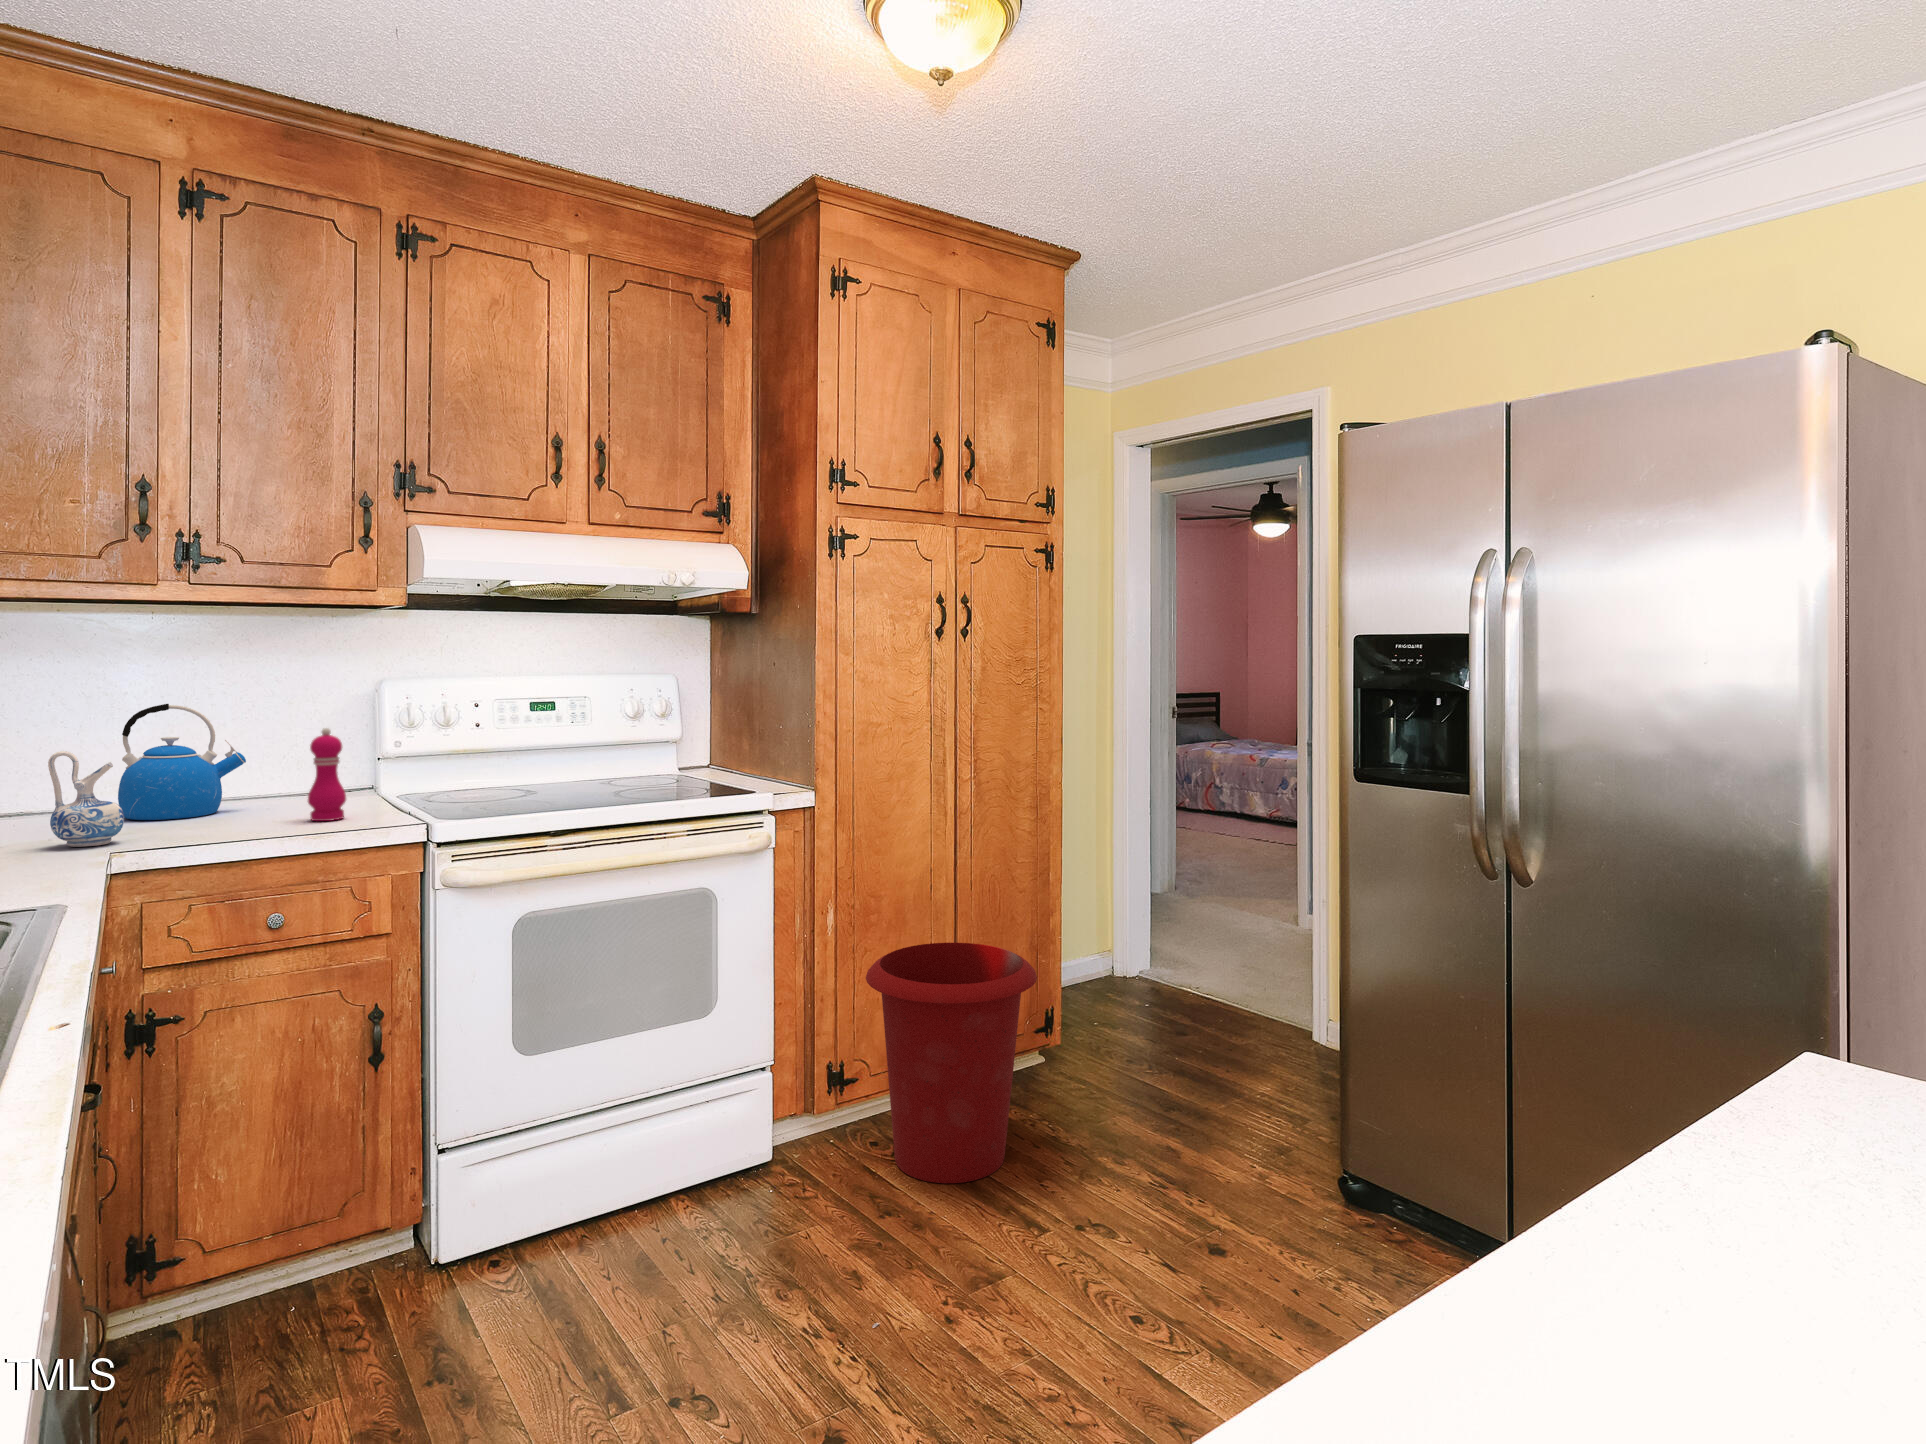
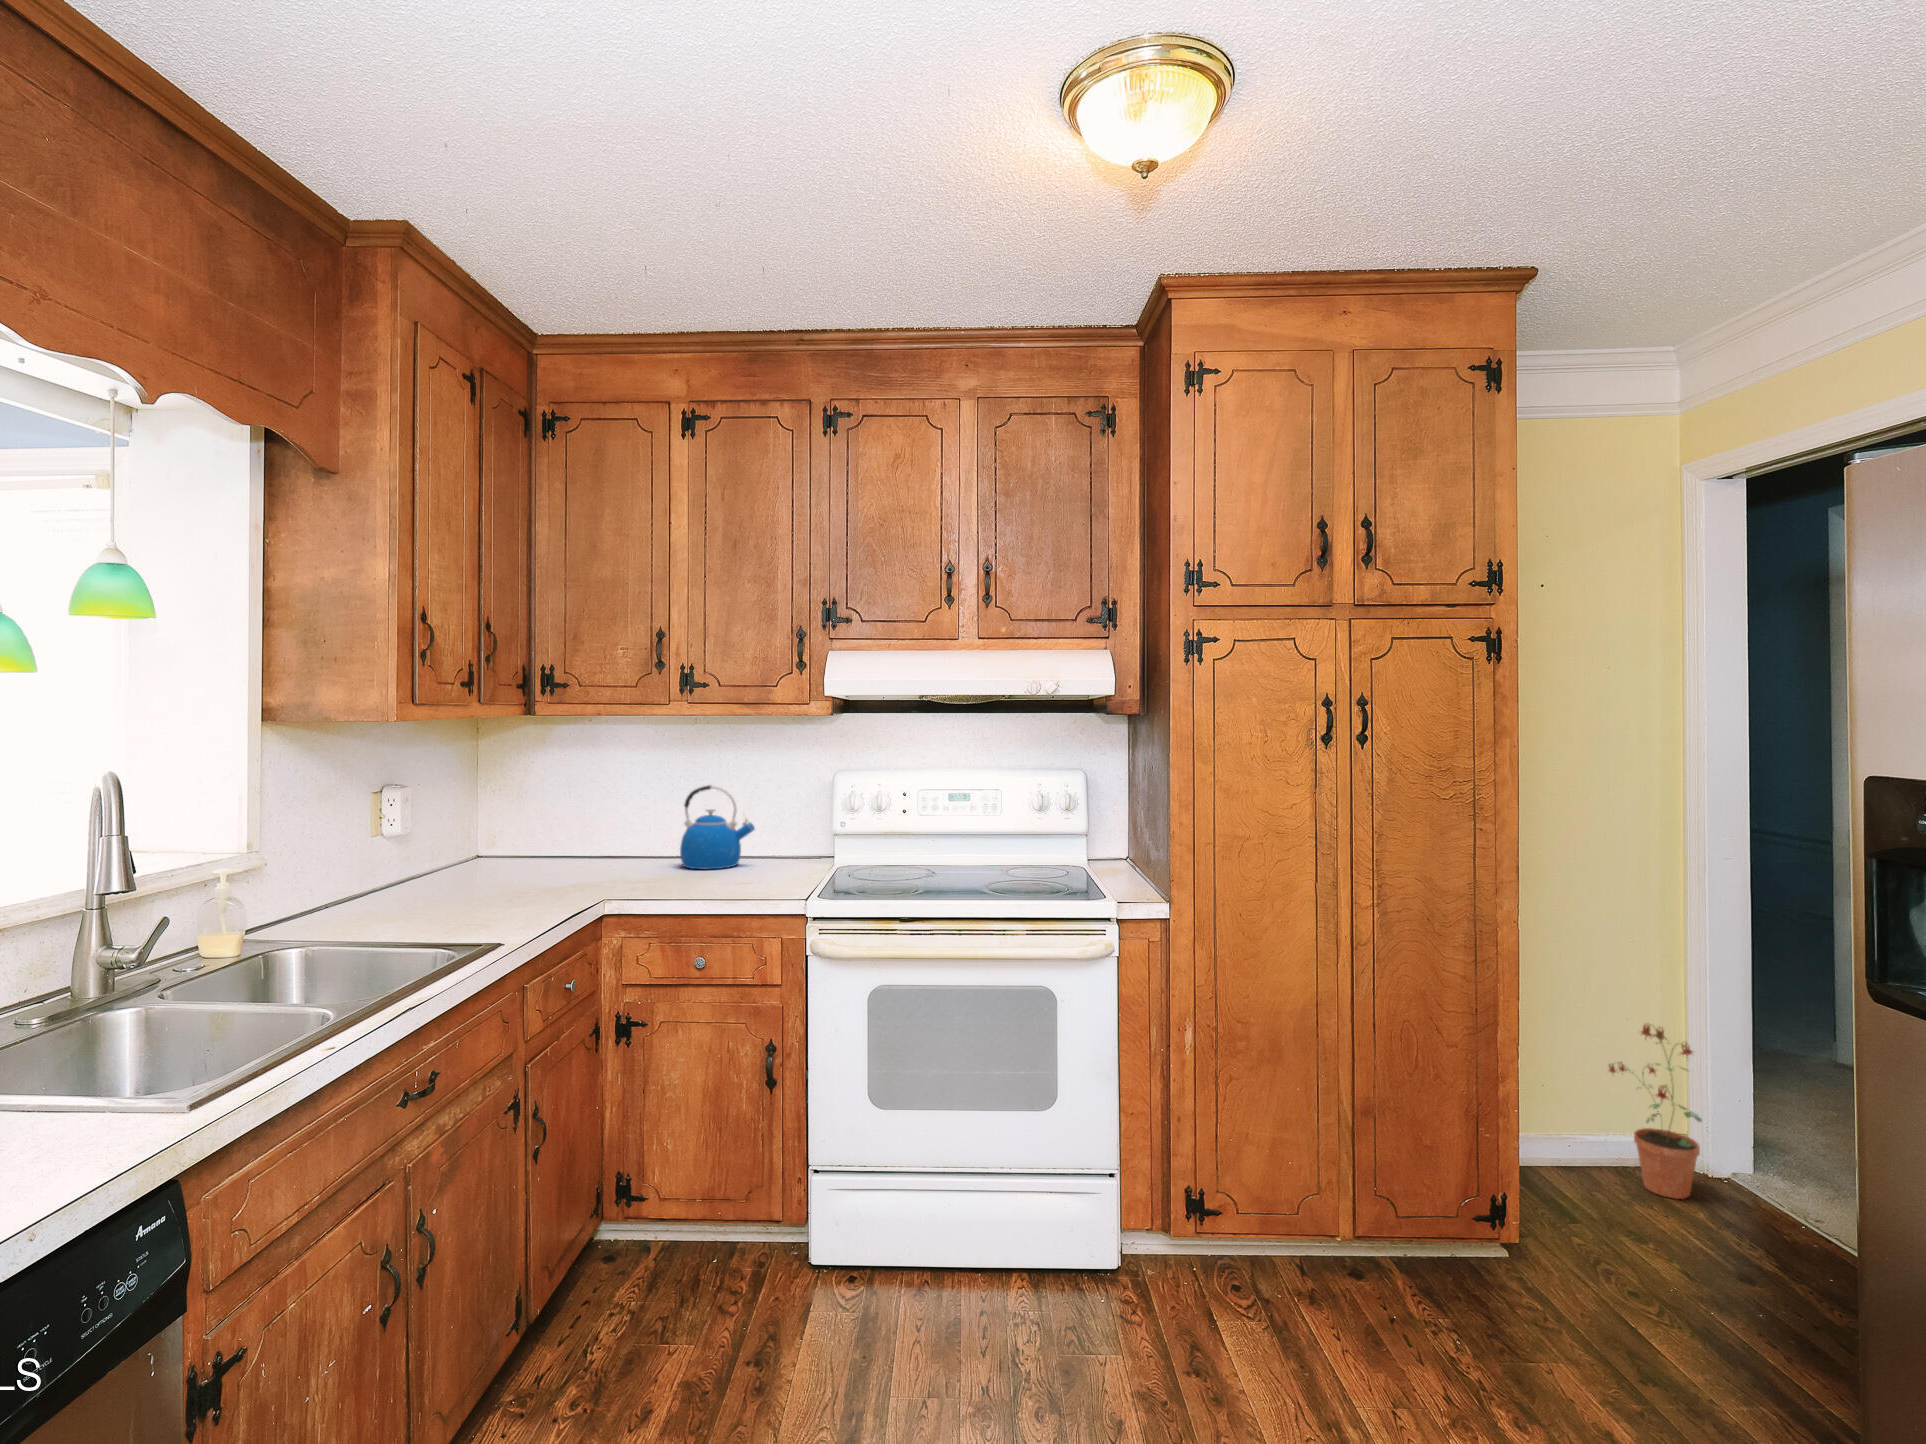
pepper mill: present [308,728,346,821] -> none [766,810,791,883]
ceramic pitcher: present [48,751,124,847] -> none [610,821,650,888]
potted plant: none [1075,868,1140,994] -> present [1609,1024,1702,1199]
waste bin: present [866,943,1037,1183] -> none [1203,1080,1410,1377]

